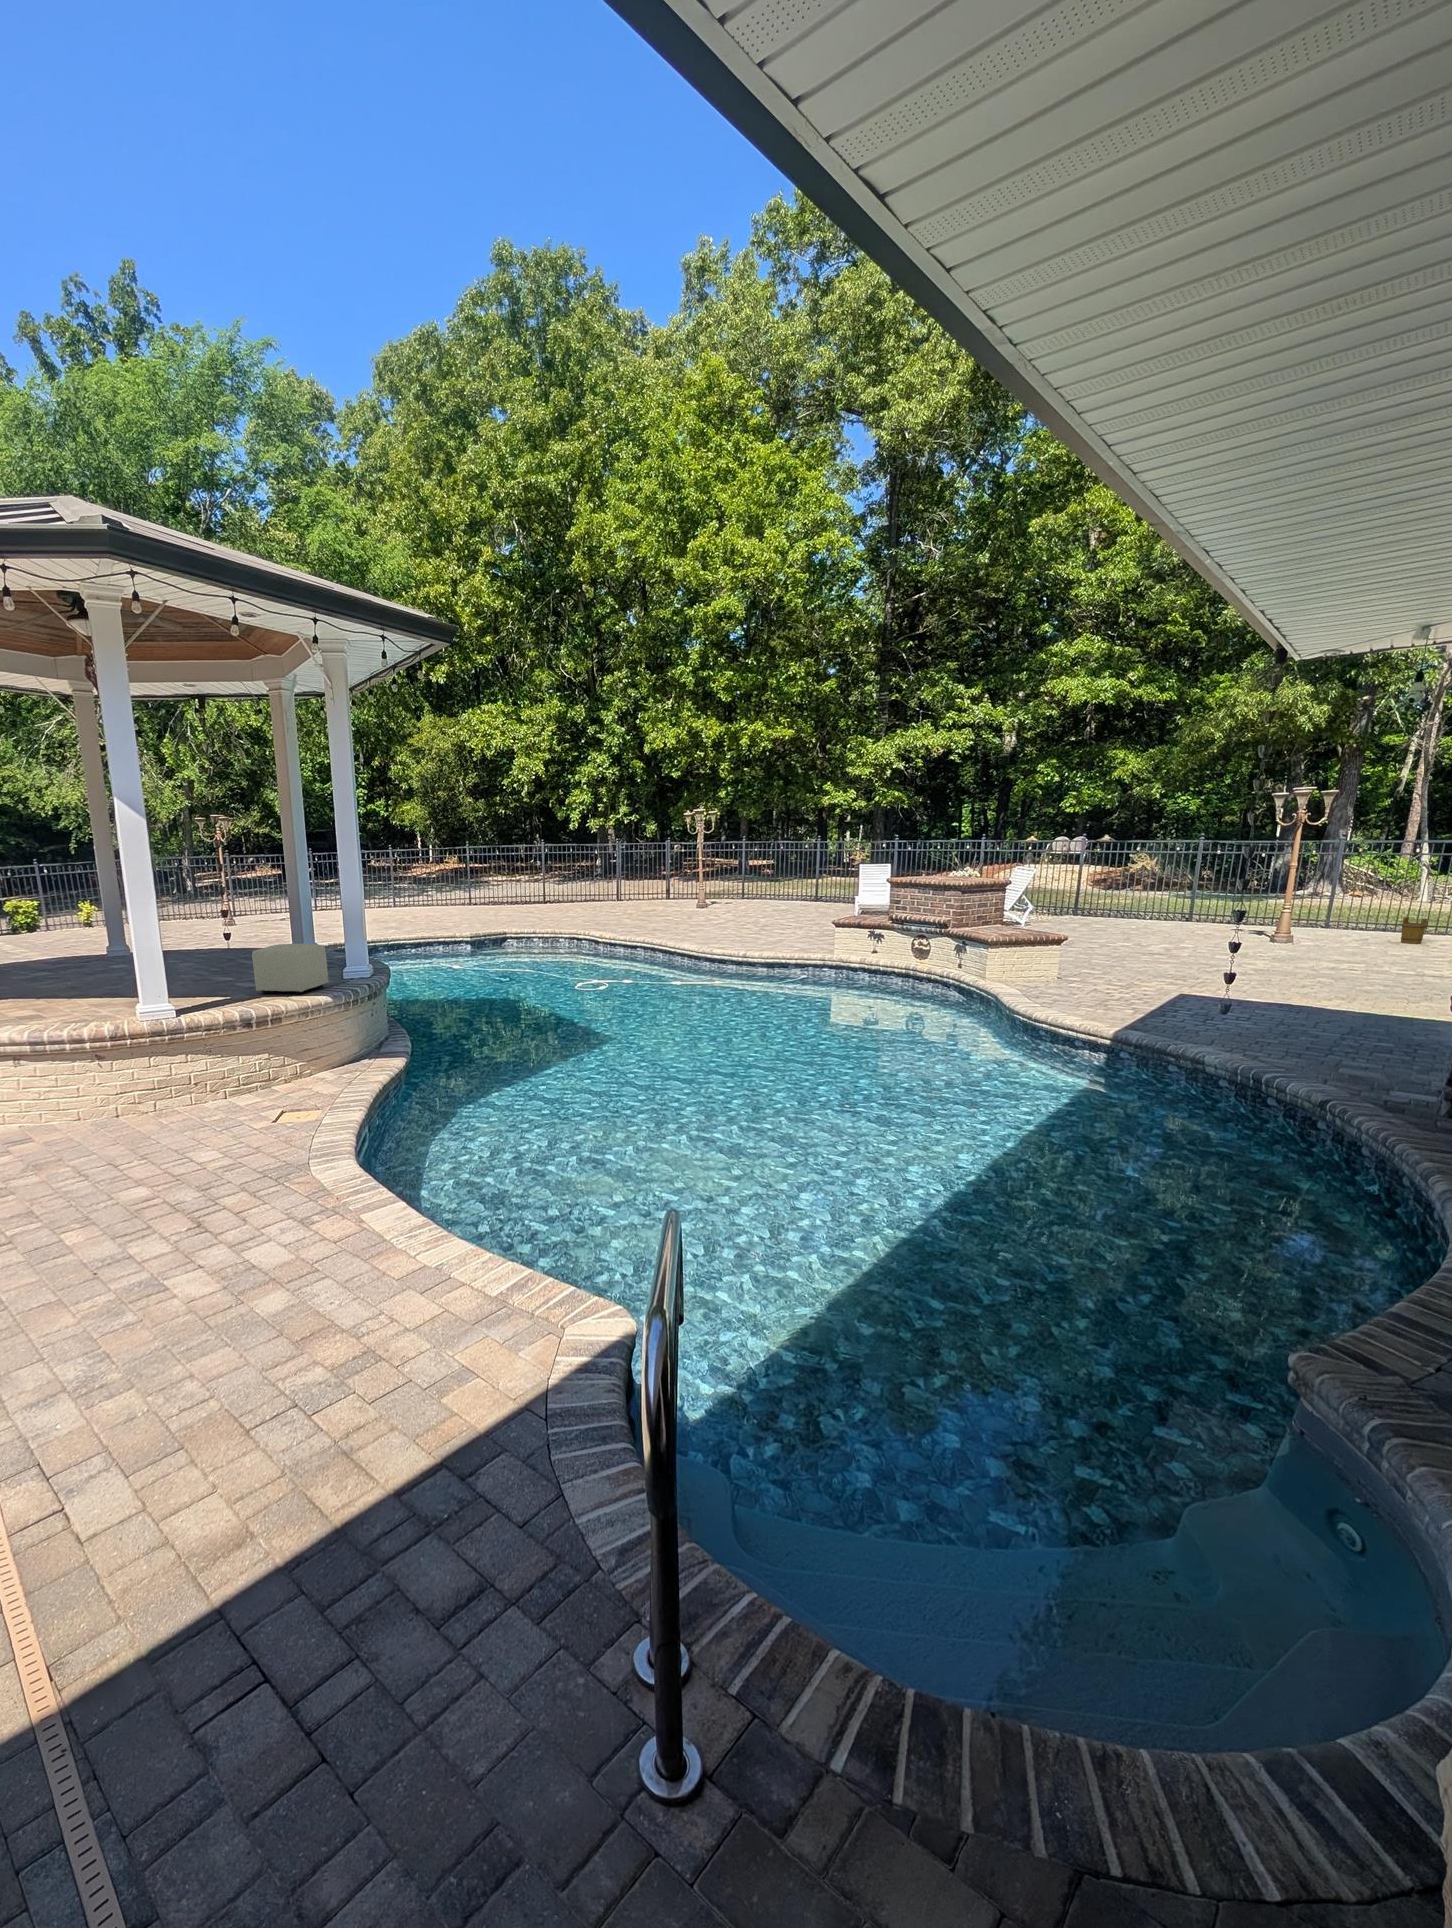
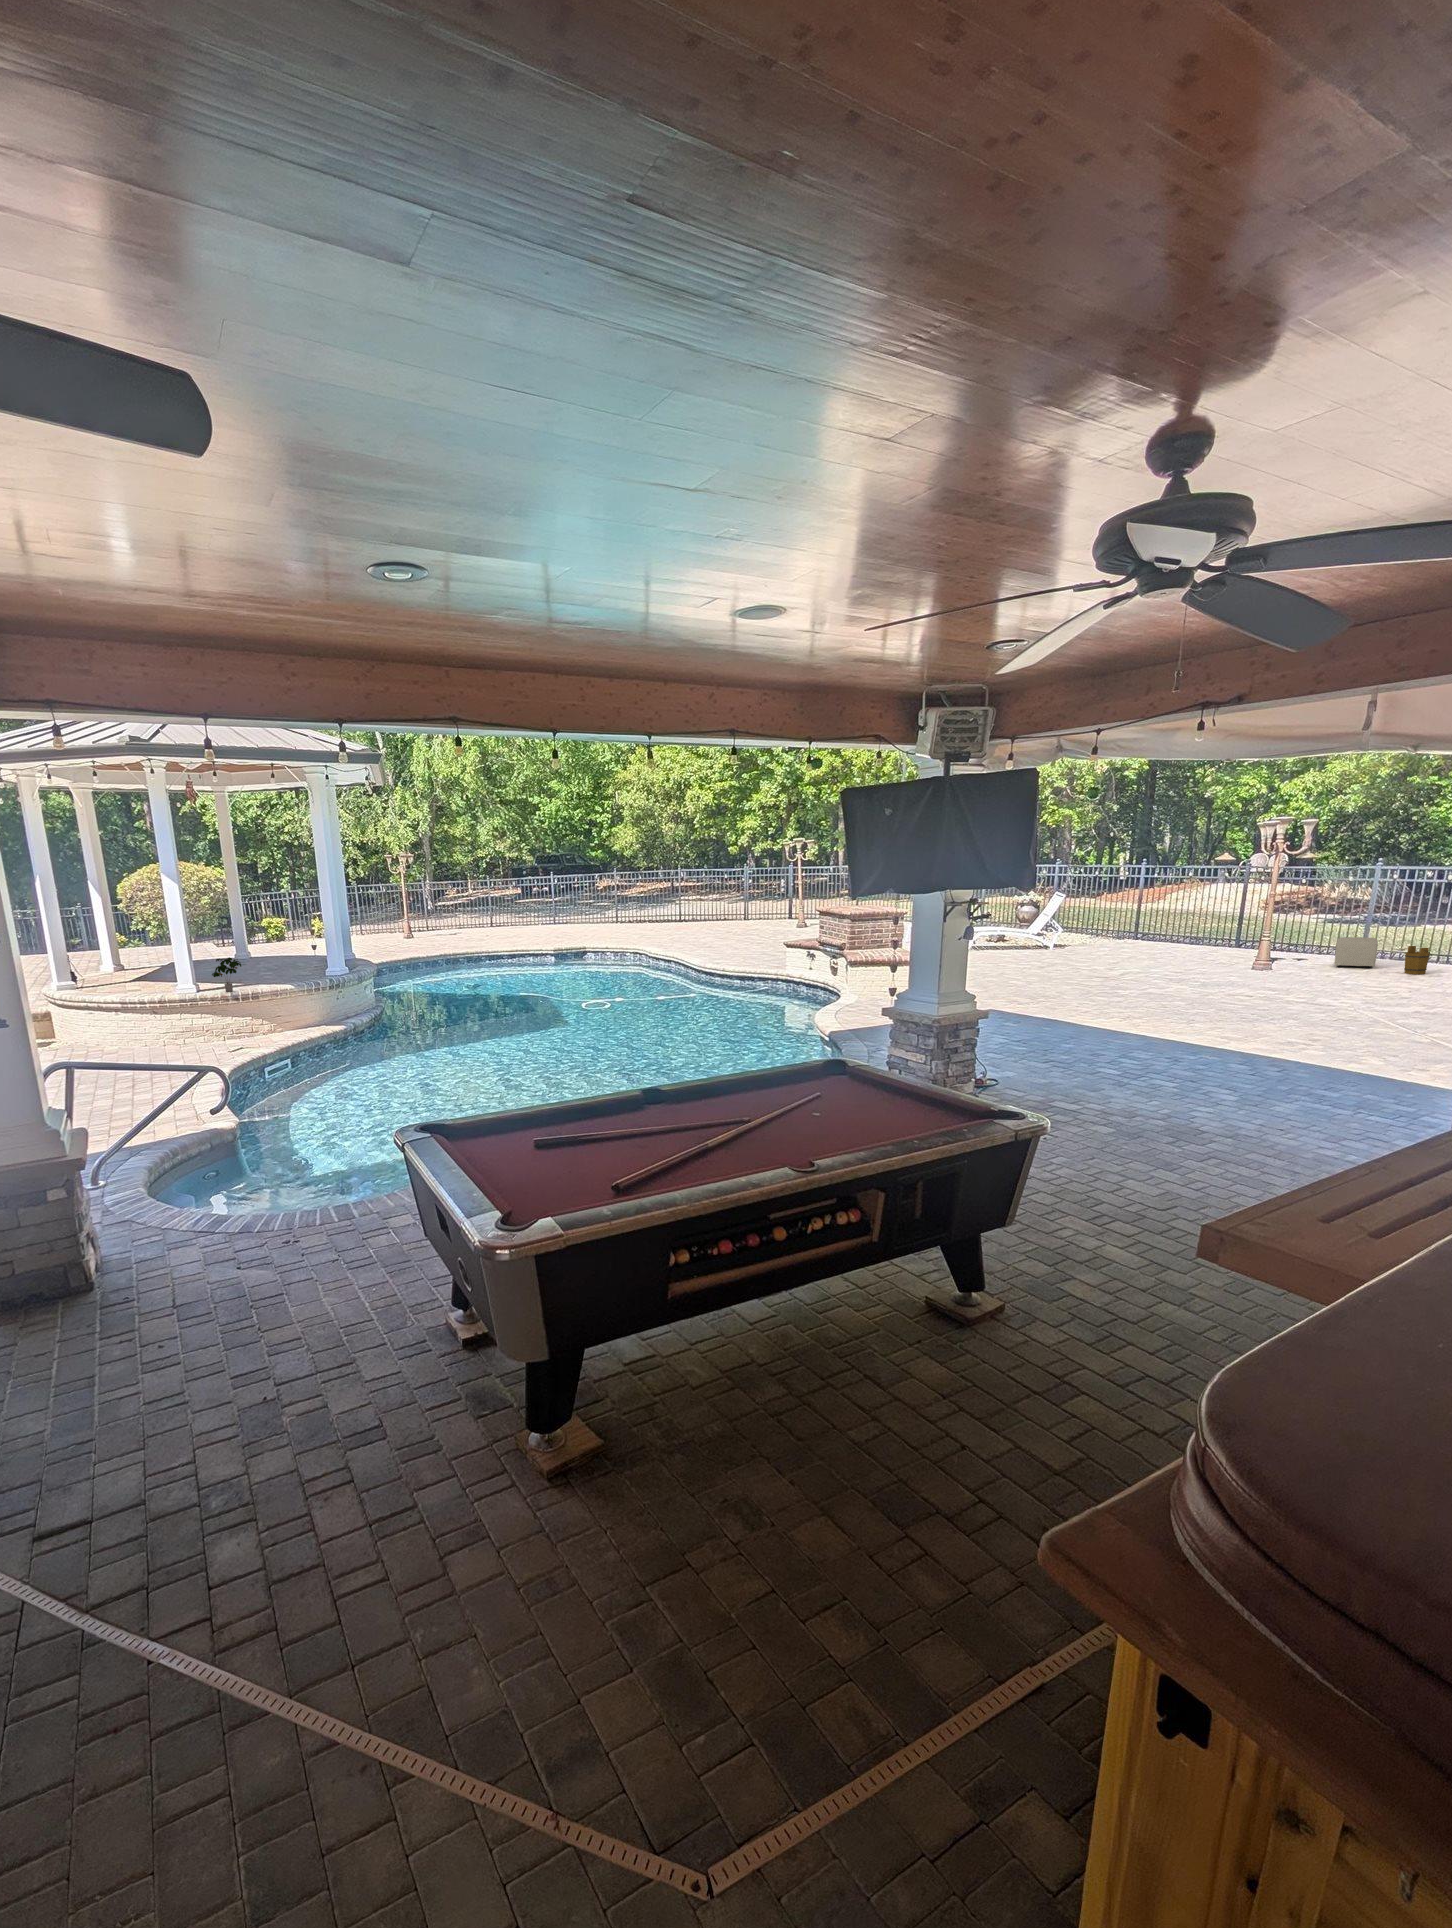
ottoman: present [252,944,329,994] -> present [1335,937,1378,968]
potted plant: none [194,955,249,1013] -> present [212,957,241,992]

